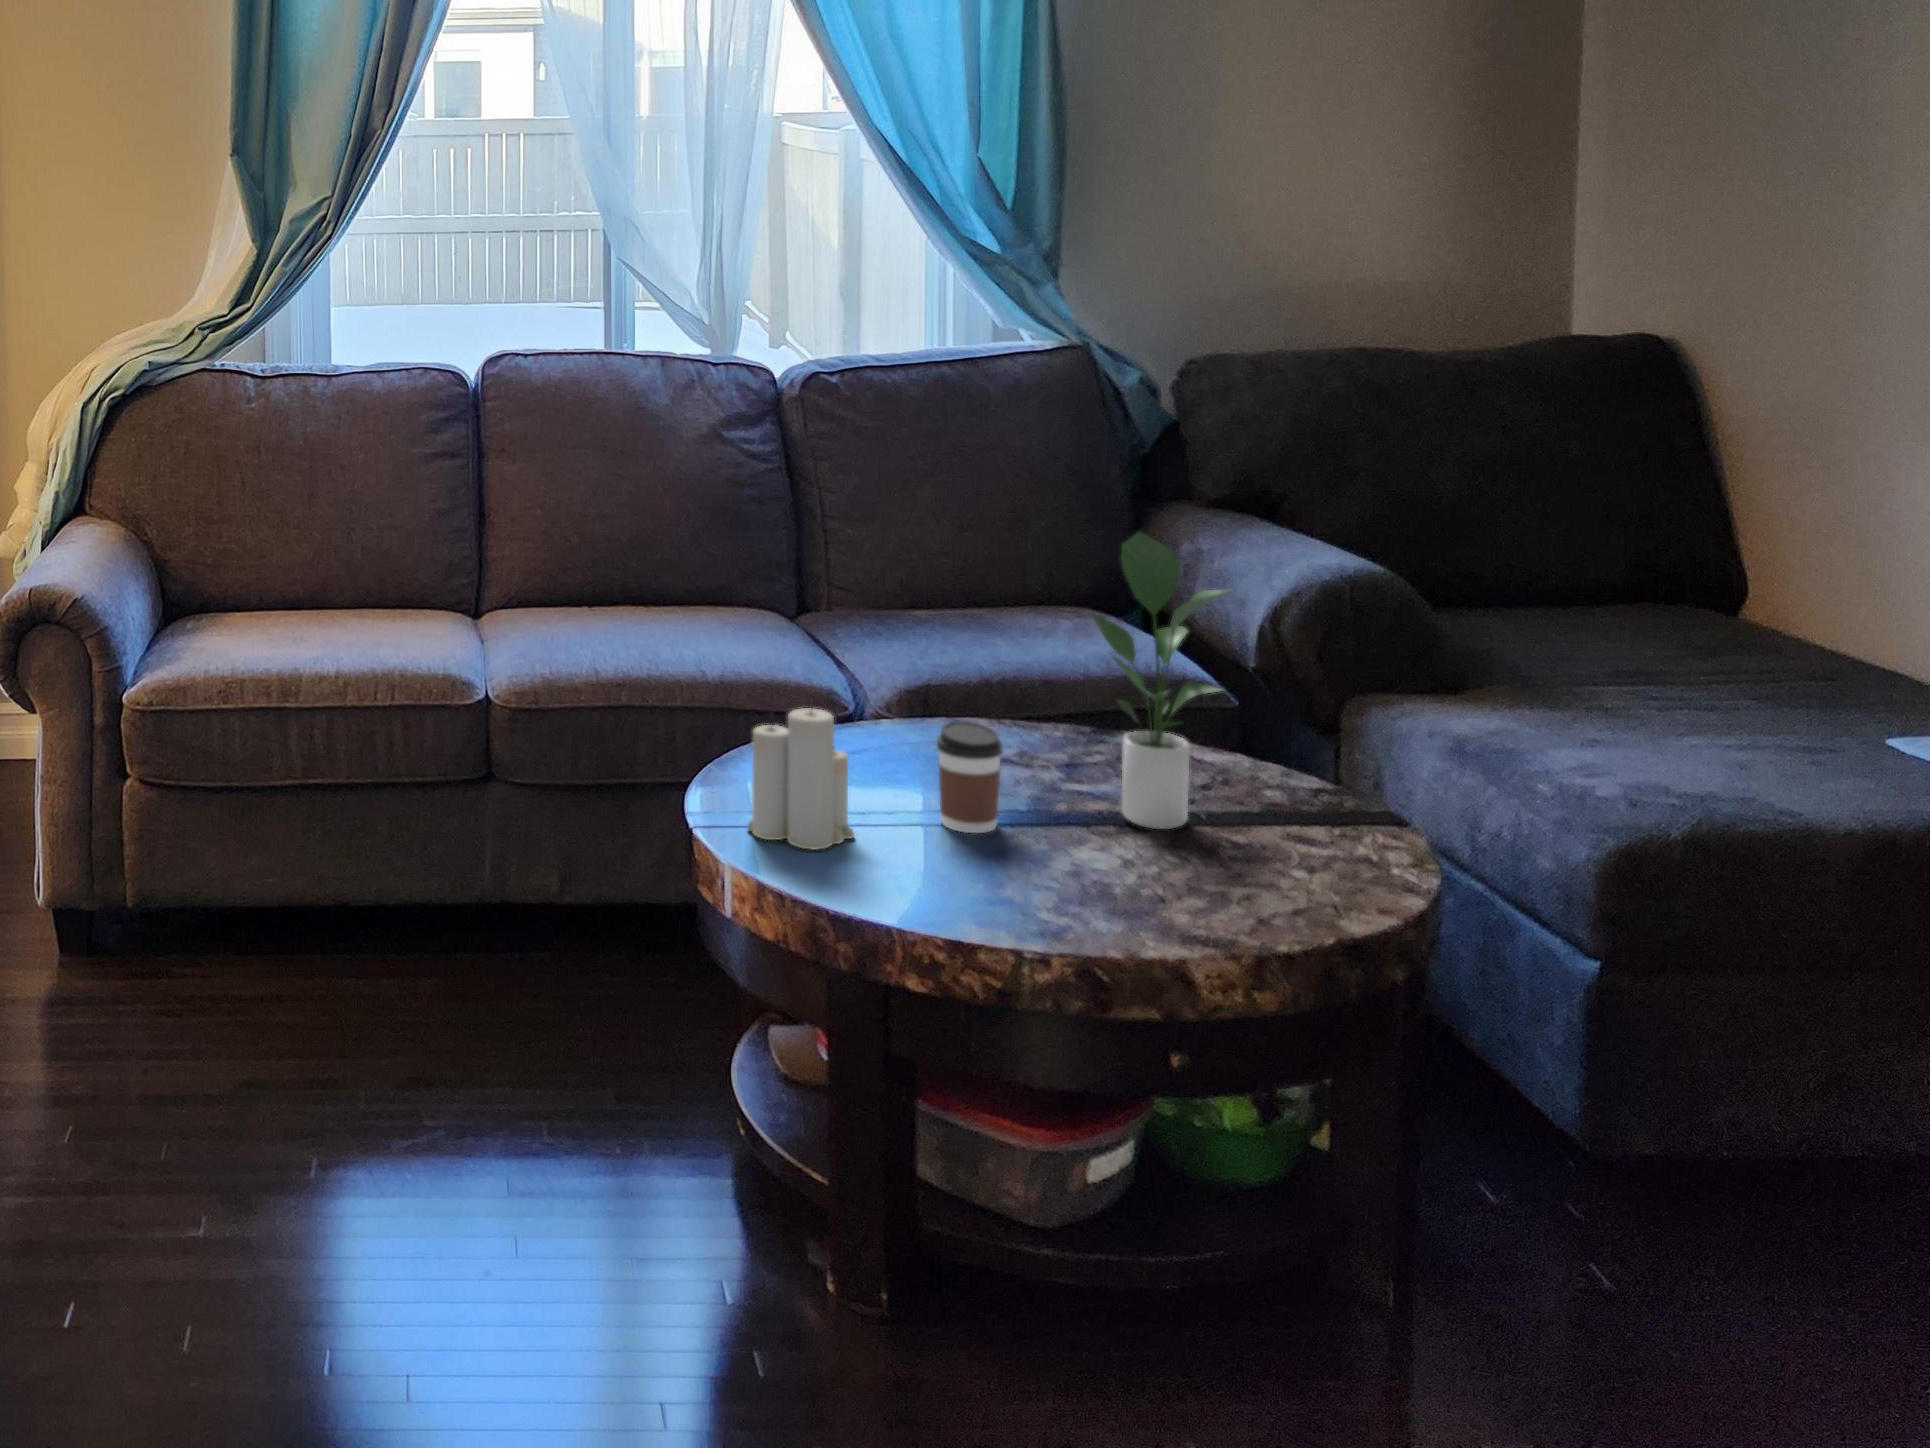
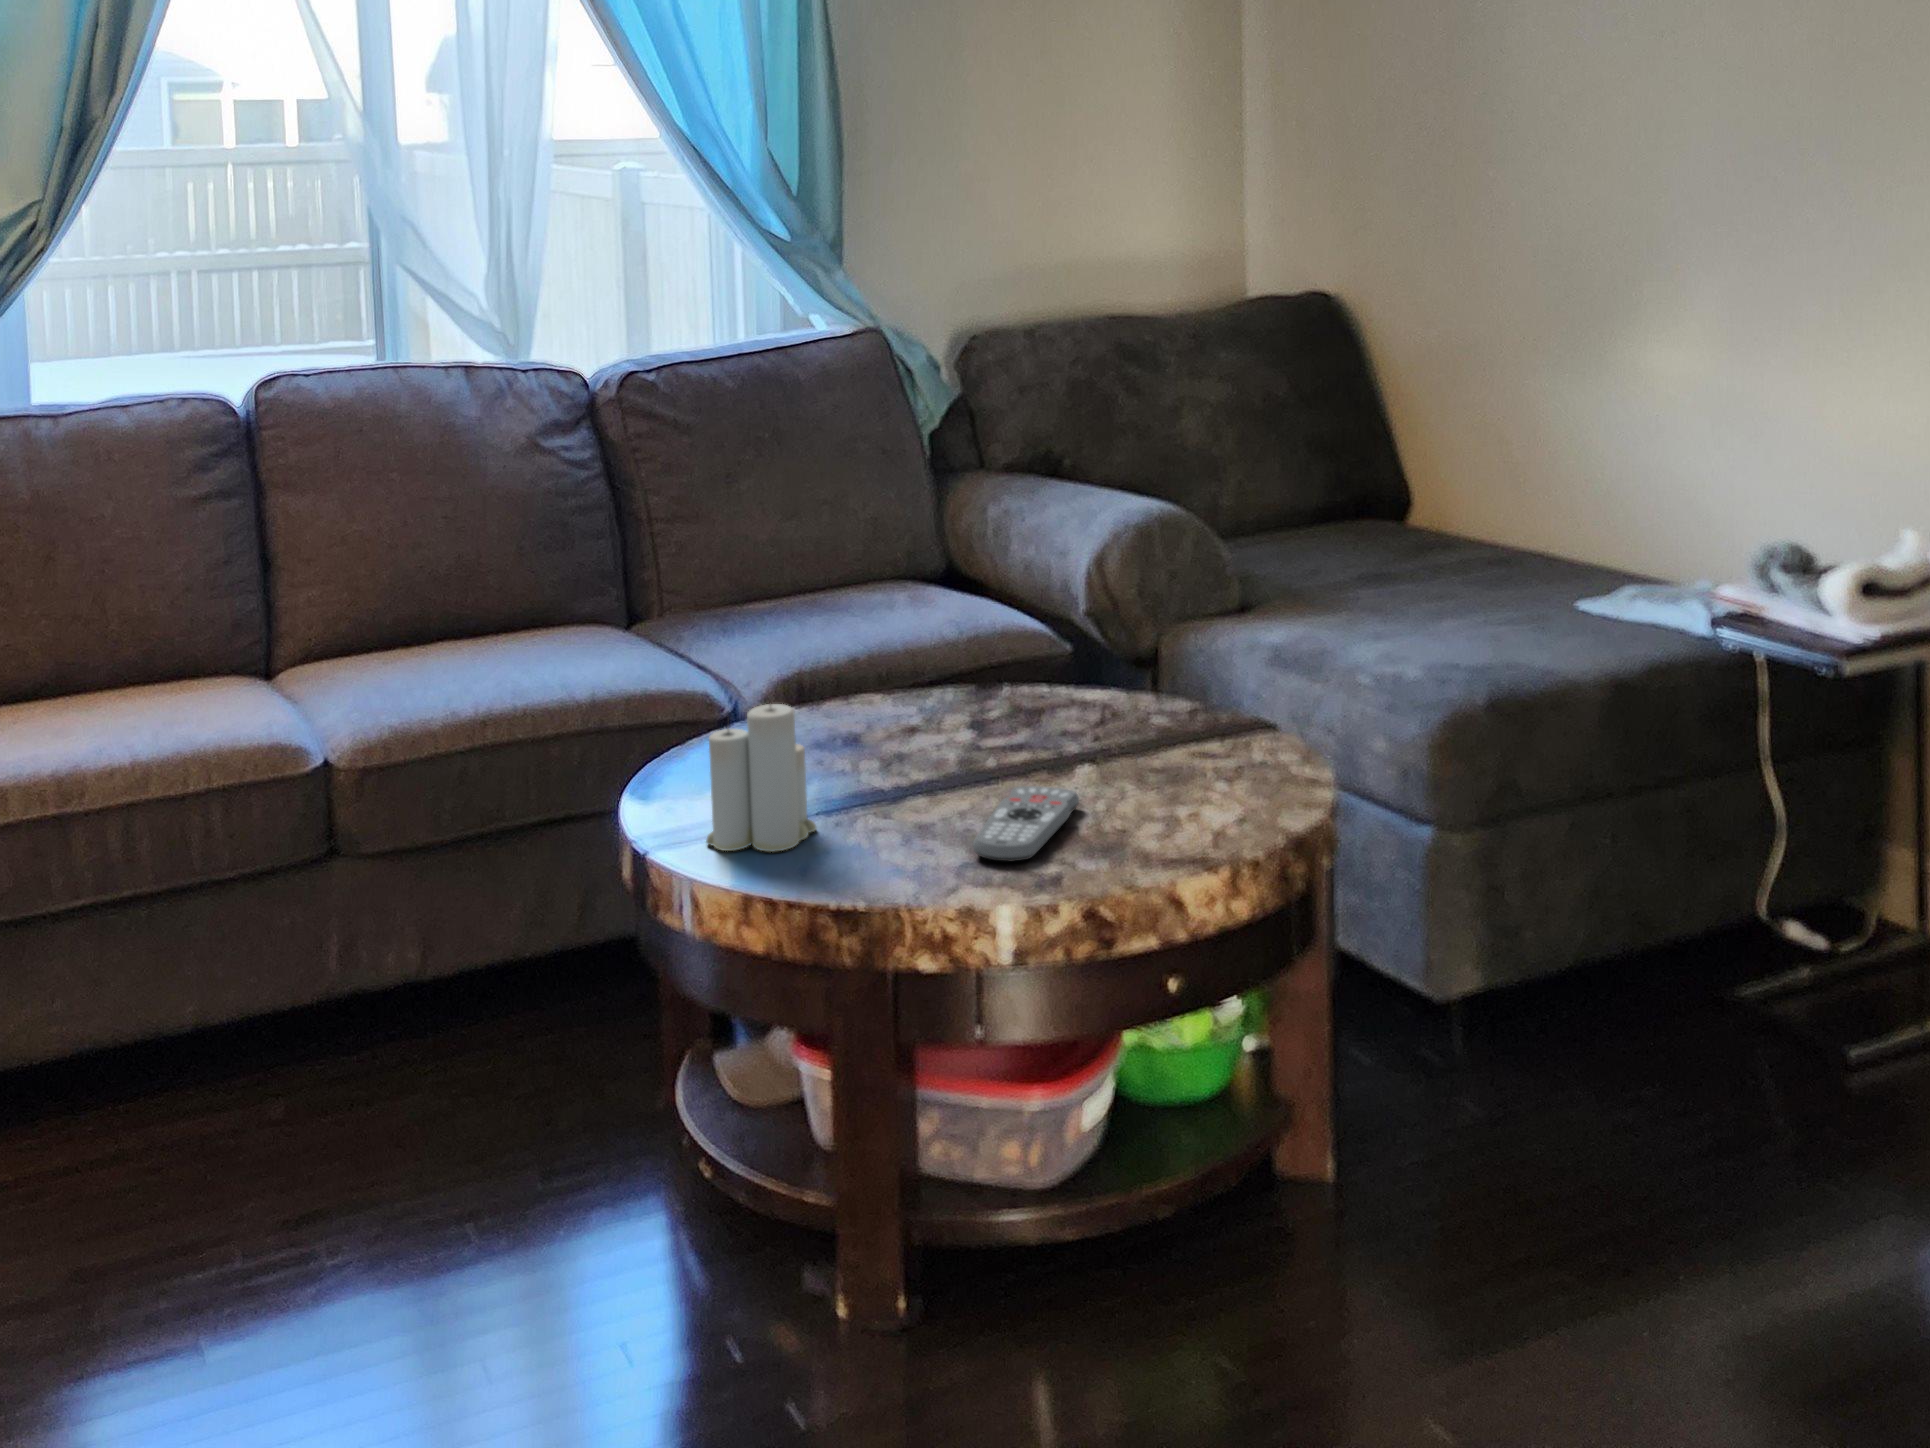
potted plant: present [1090,532,1229,829] -> none [1012,484,1136,764]
coffee cup: present [937,721,1003,833] -> none [881,692,944,803]
remote control: none [992,838,1131,910] -> present [973,786,1079,861]

